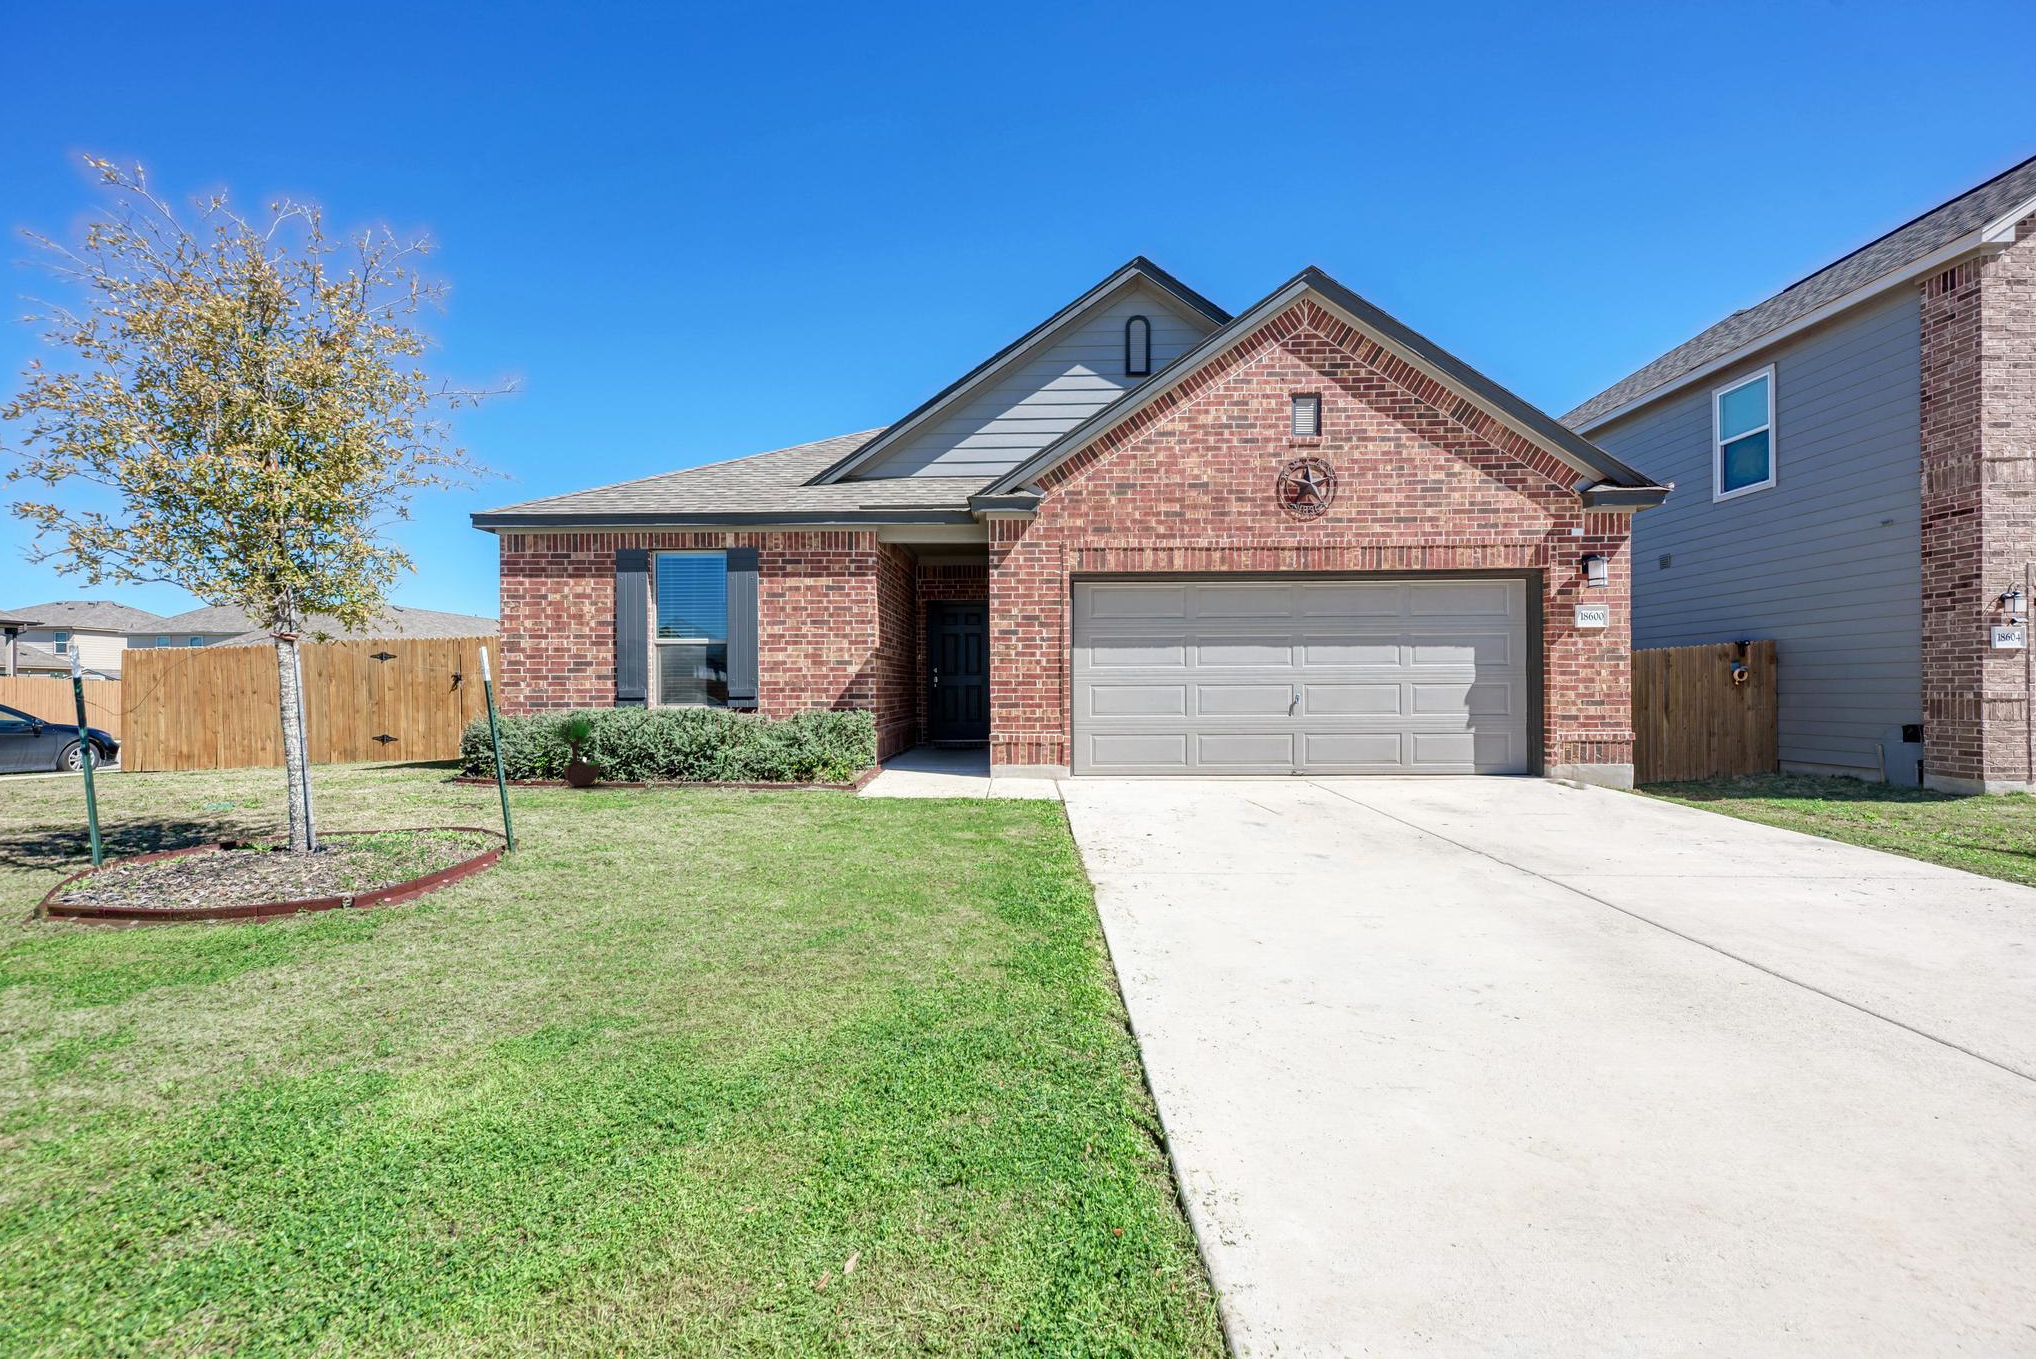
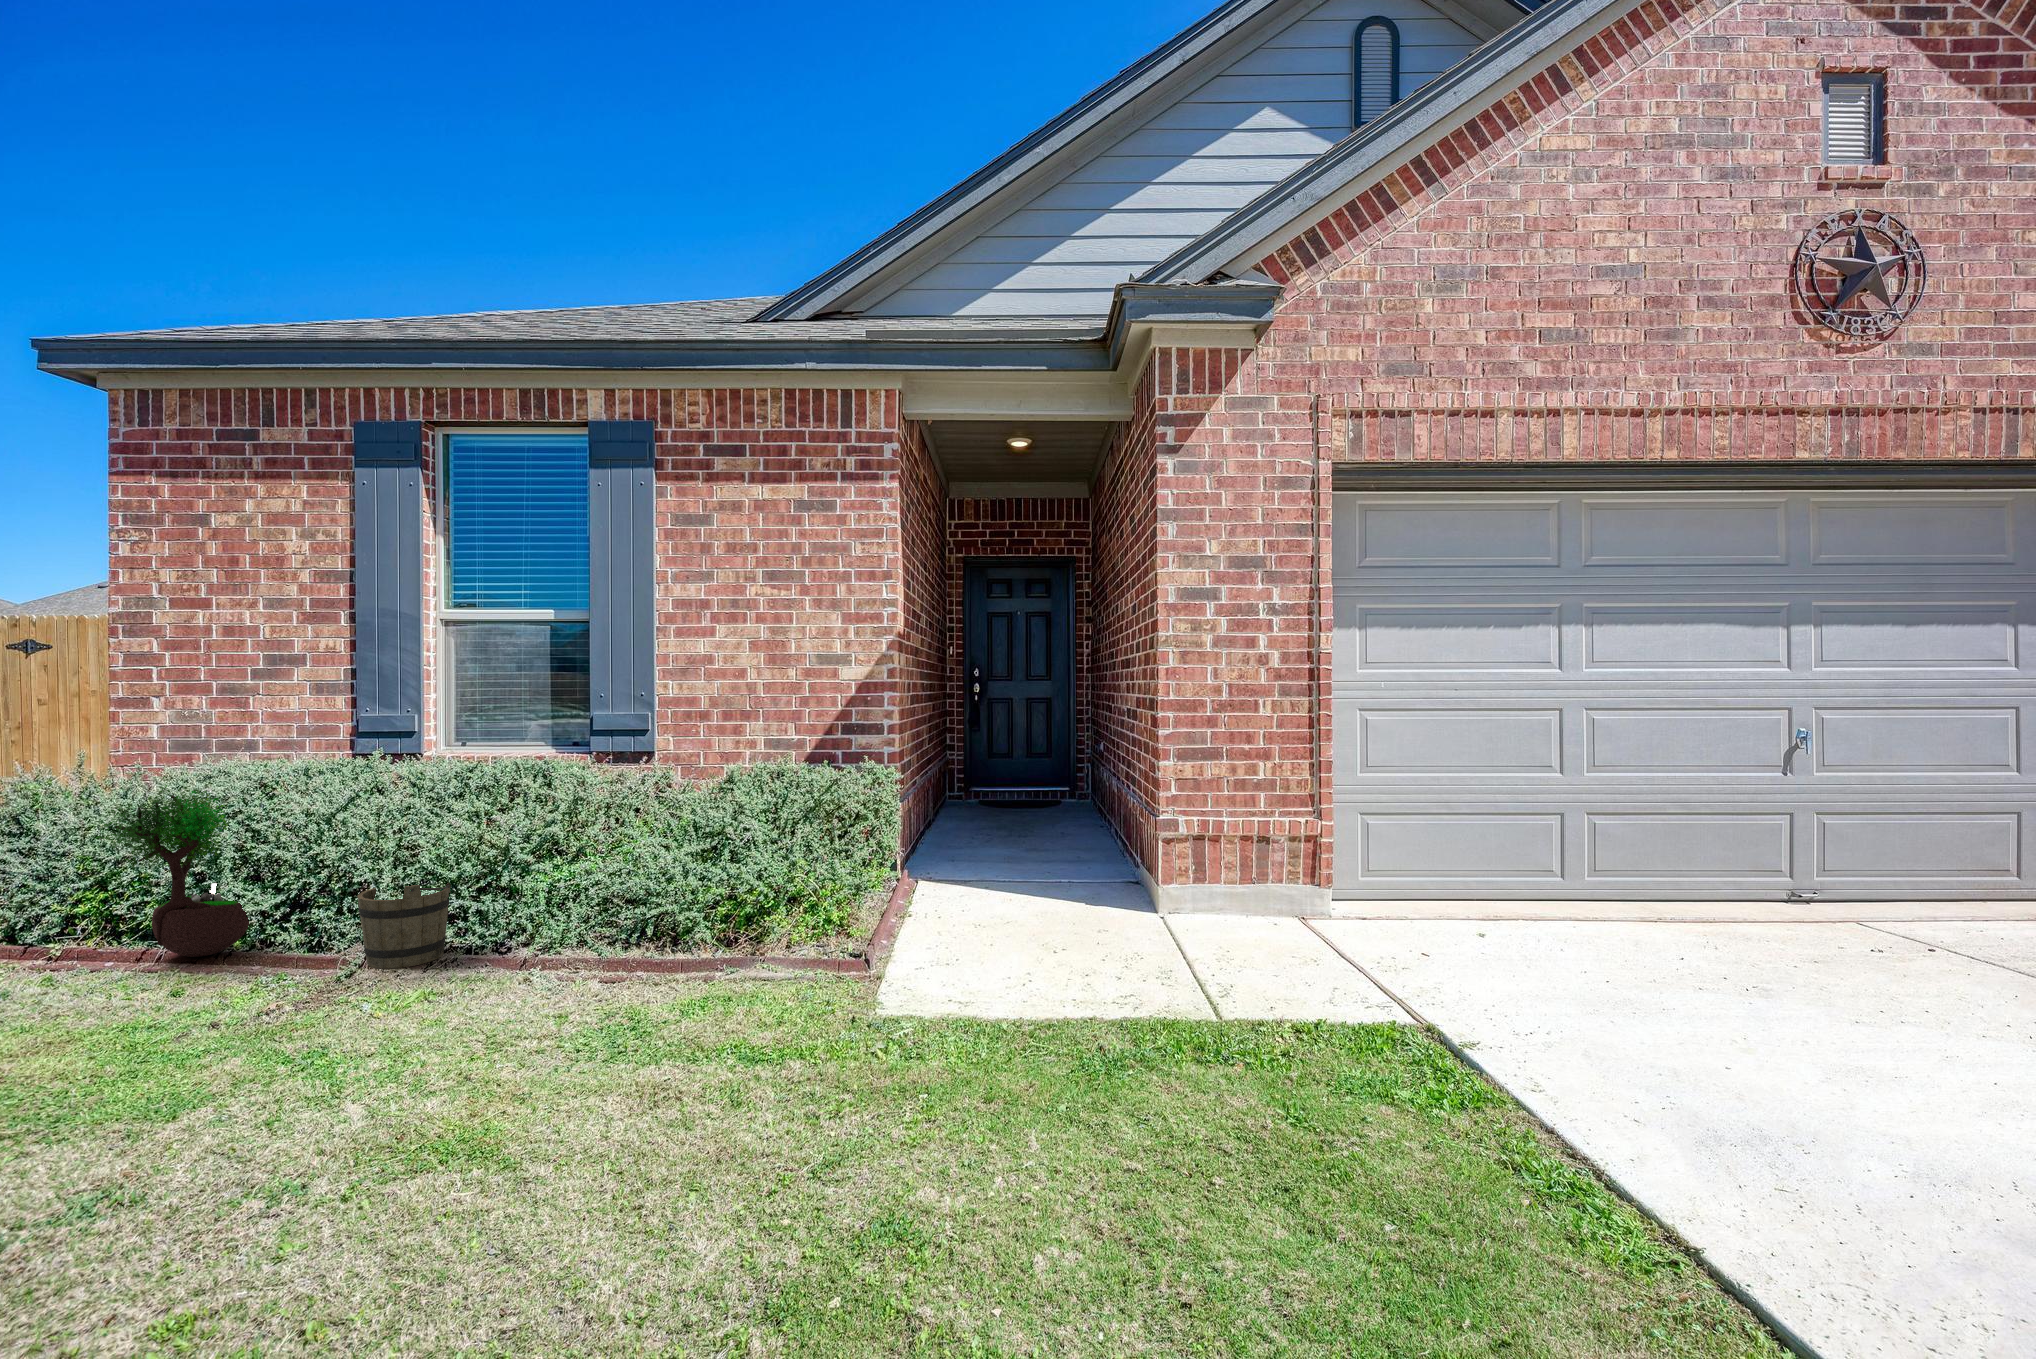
bucket: none [647,753,682,789] -> present [357,883,451,969]

